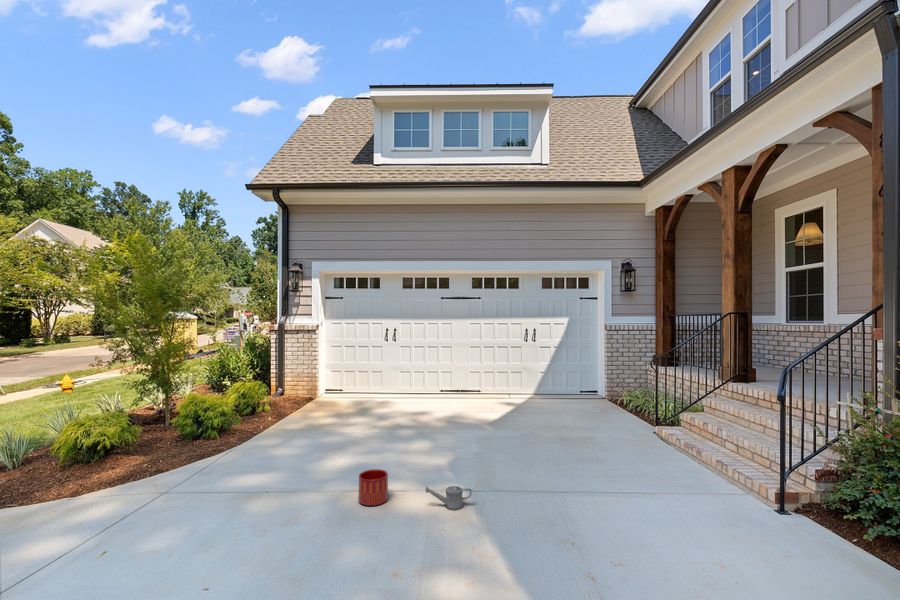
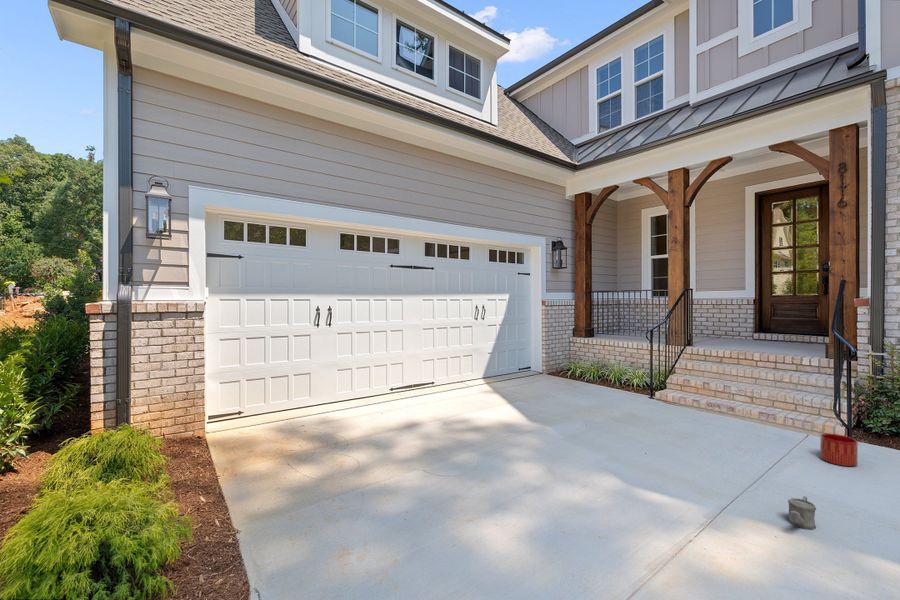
planter: present [358,469,388,506] -> present [820,433,858,466]

